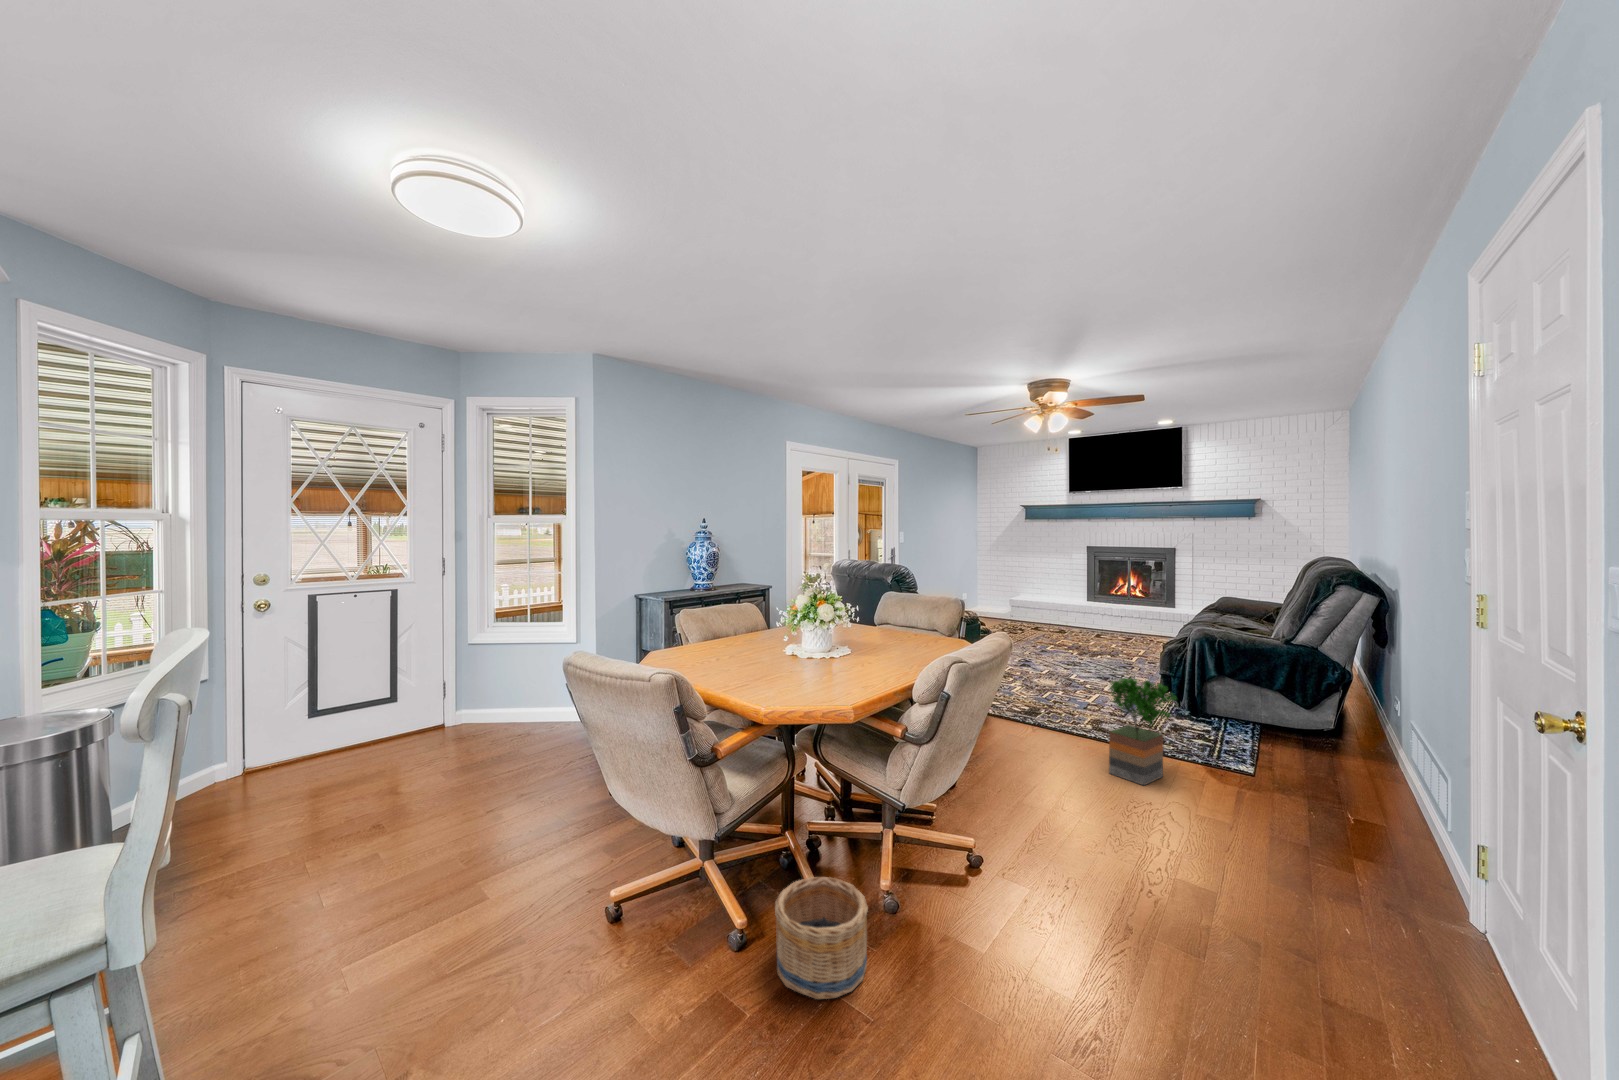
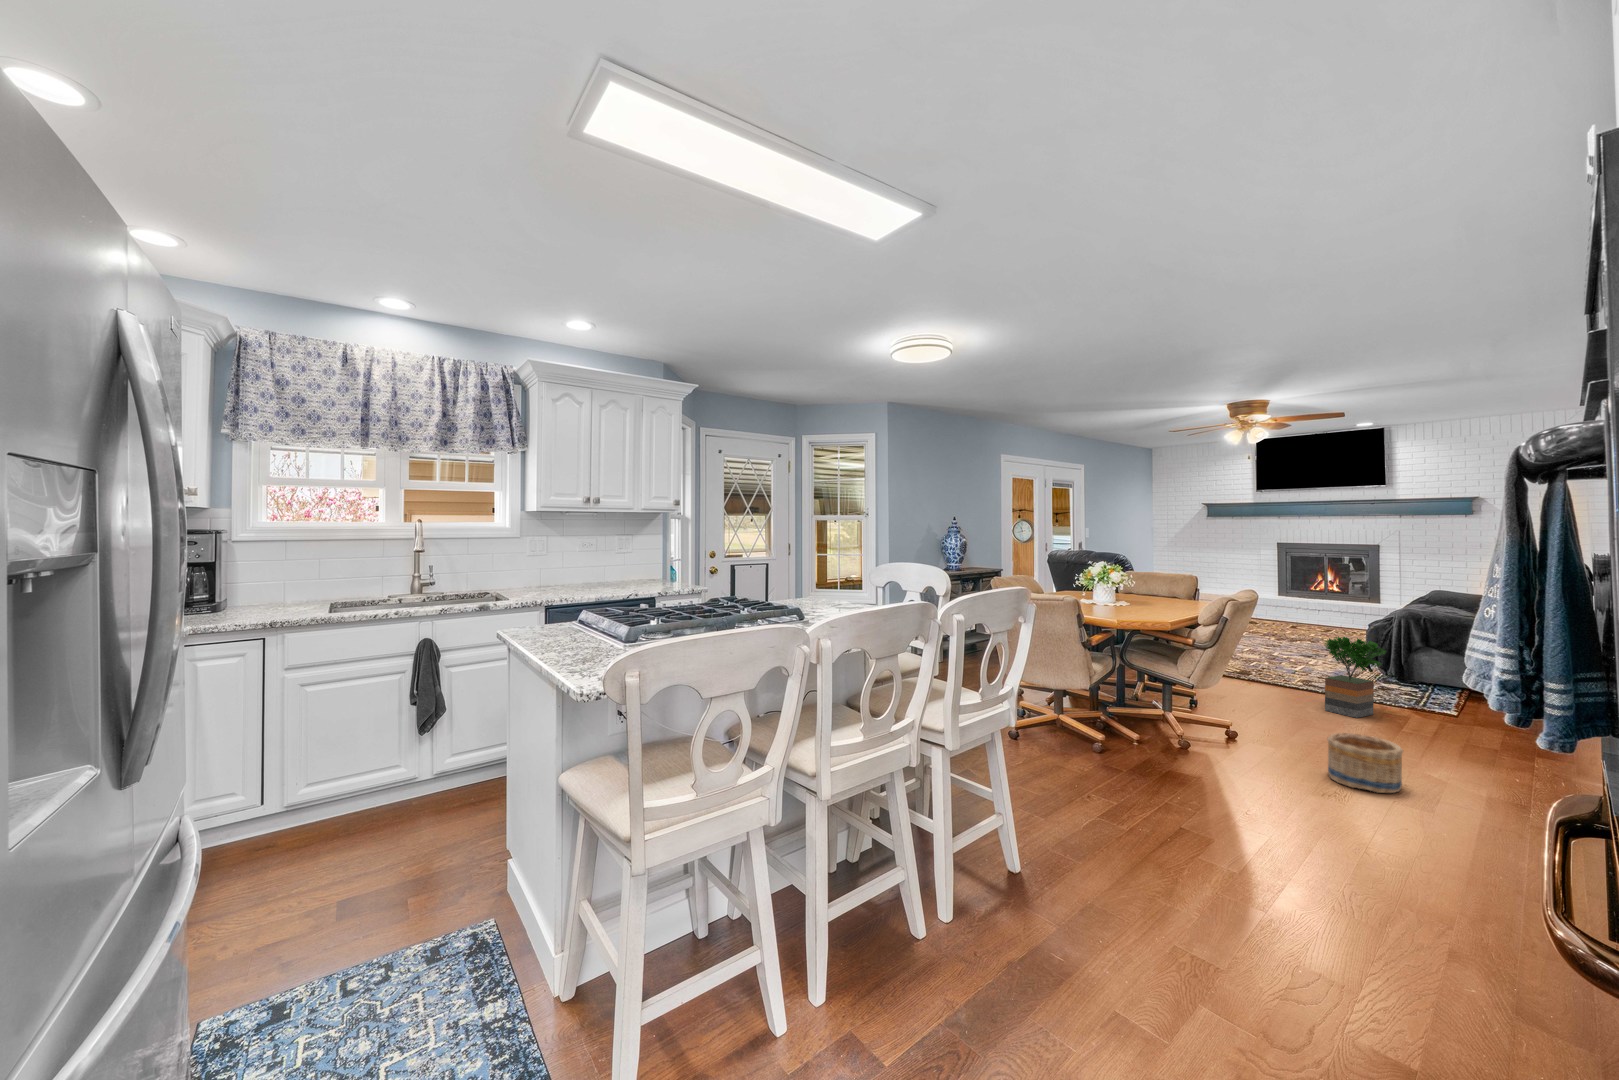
basket: present [775,877,868,999] -> present [1327,733,1403,793]

